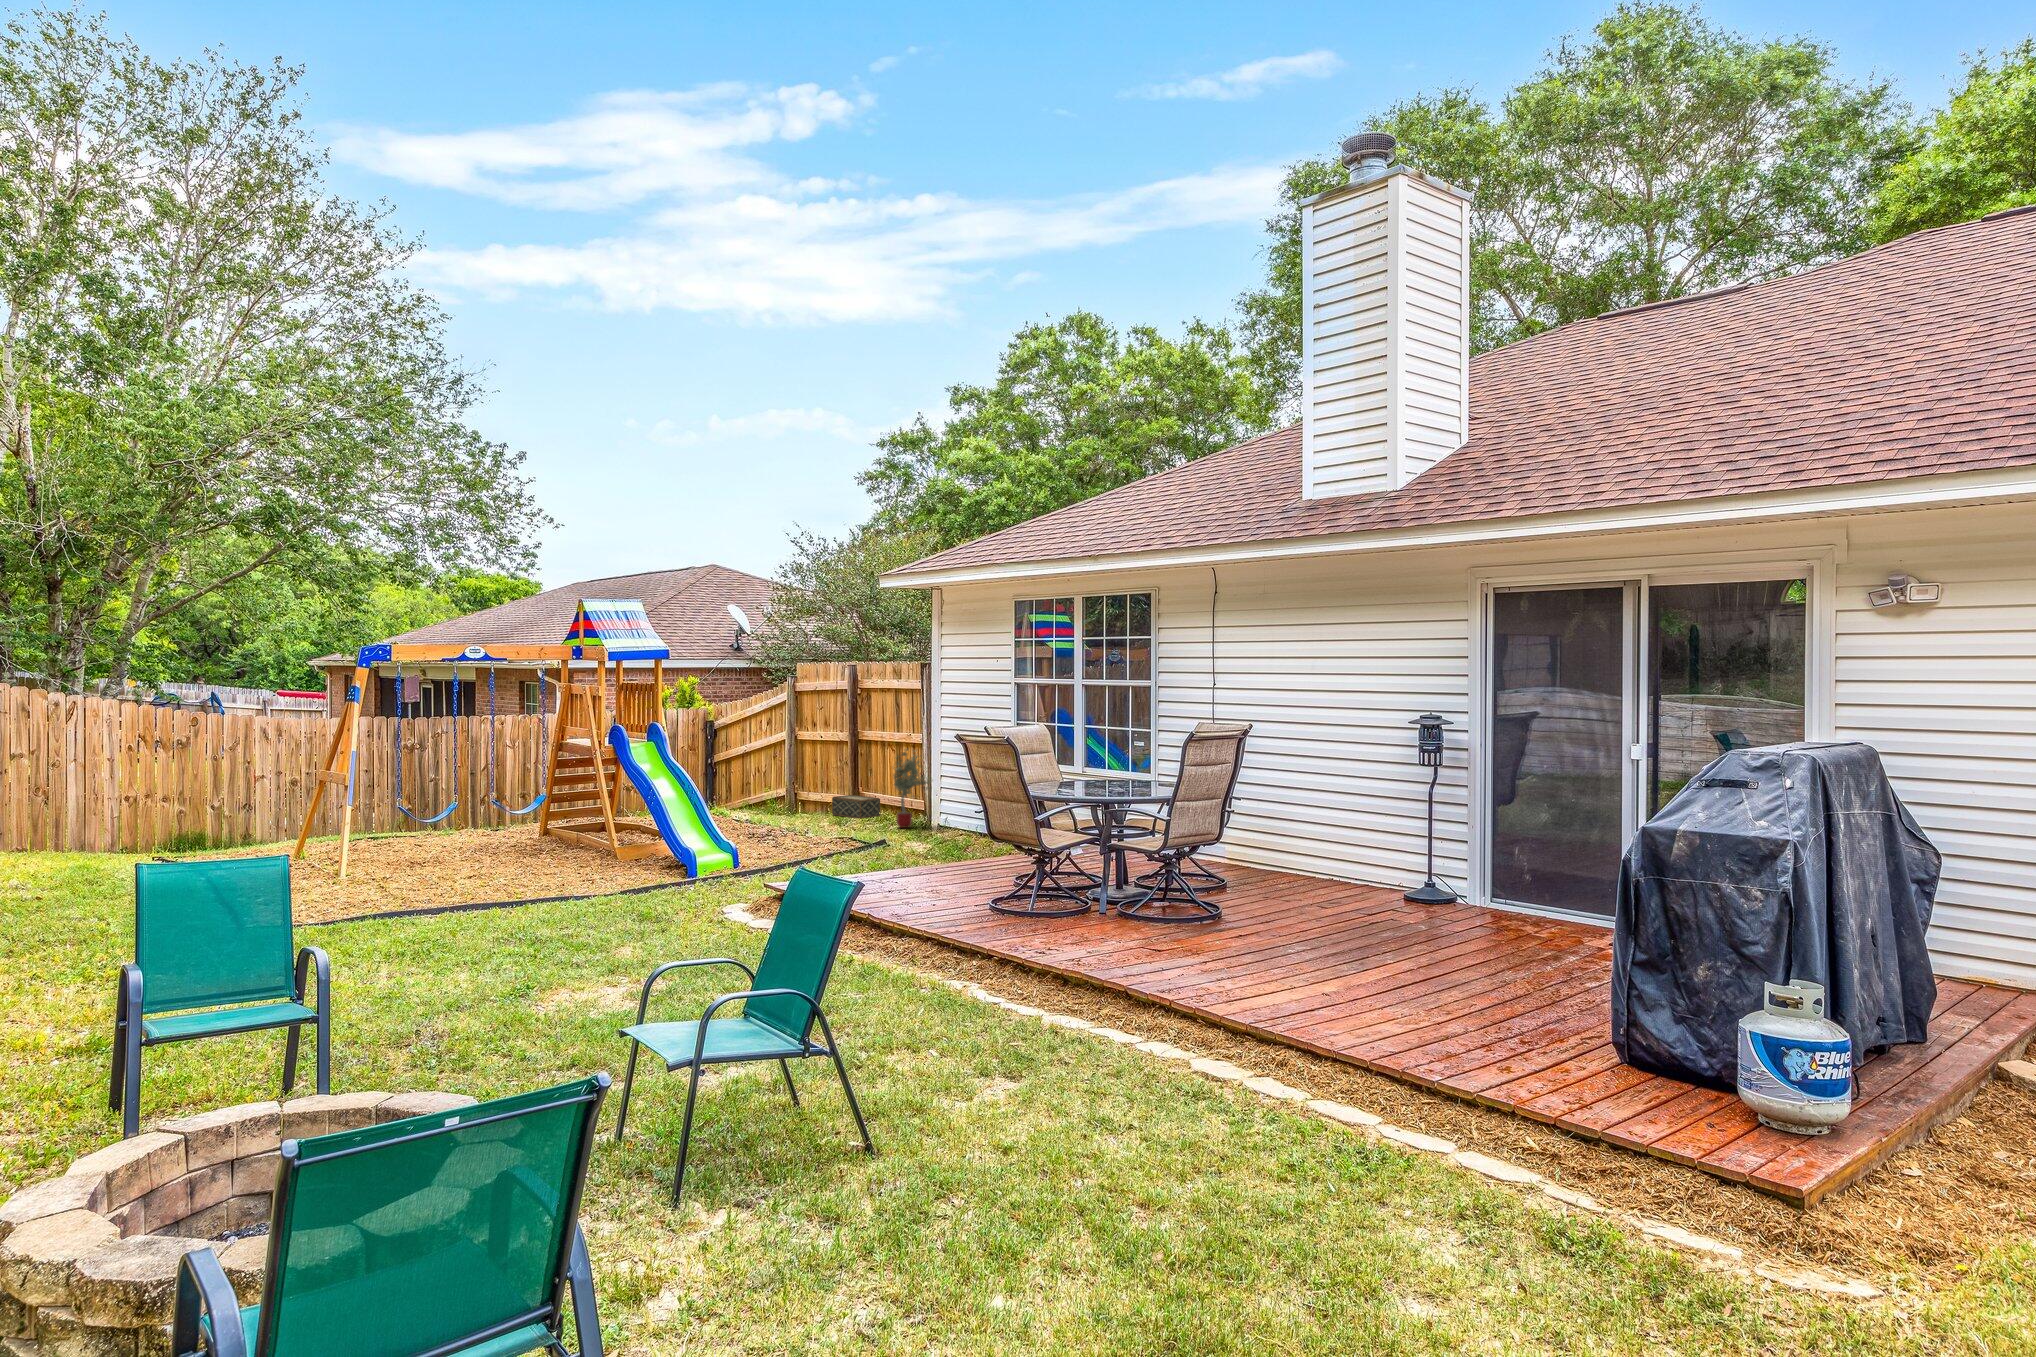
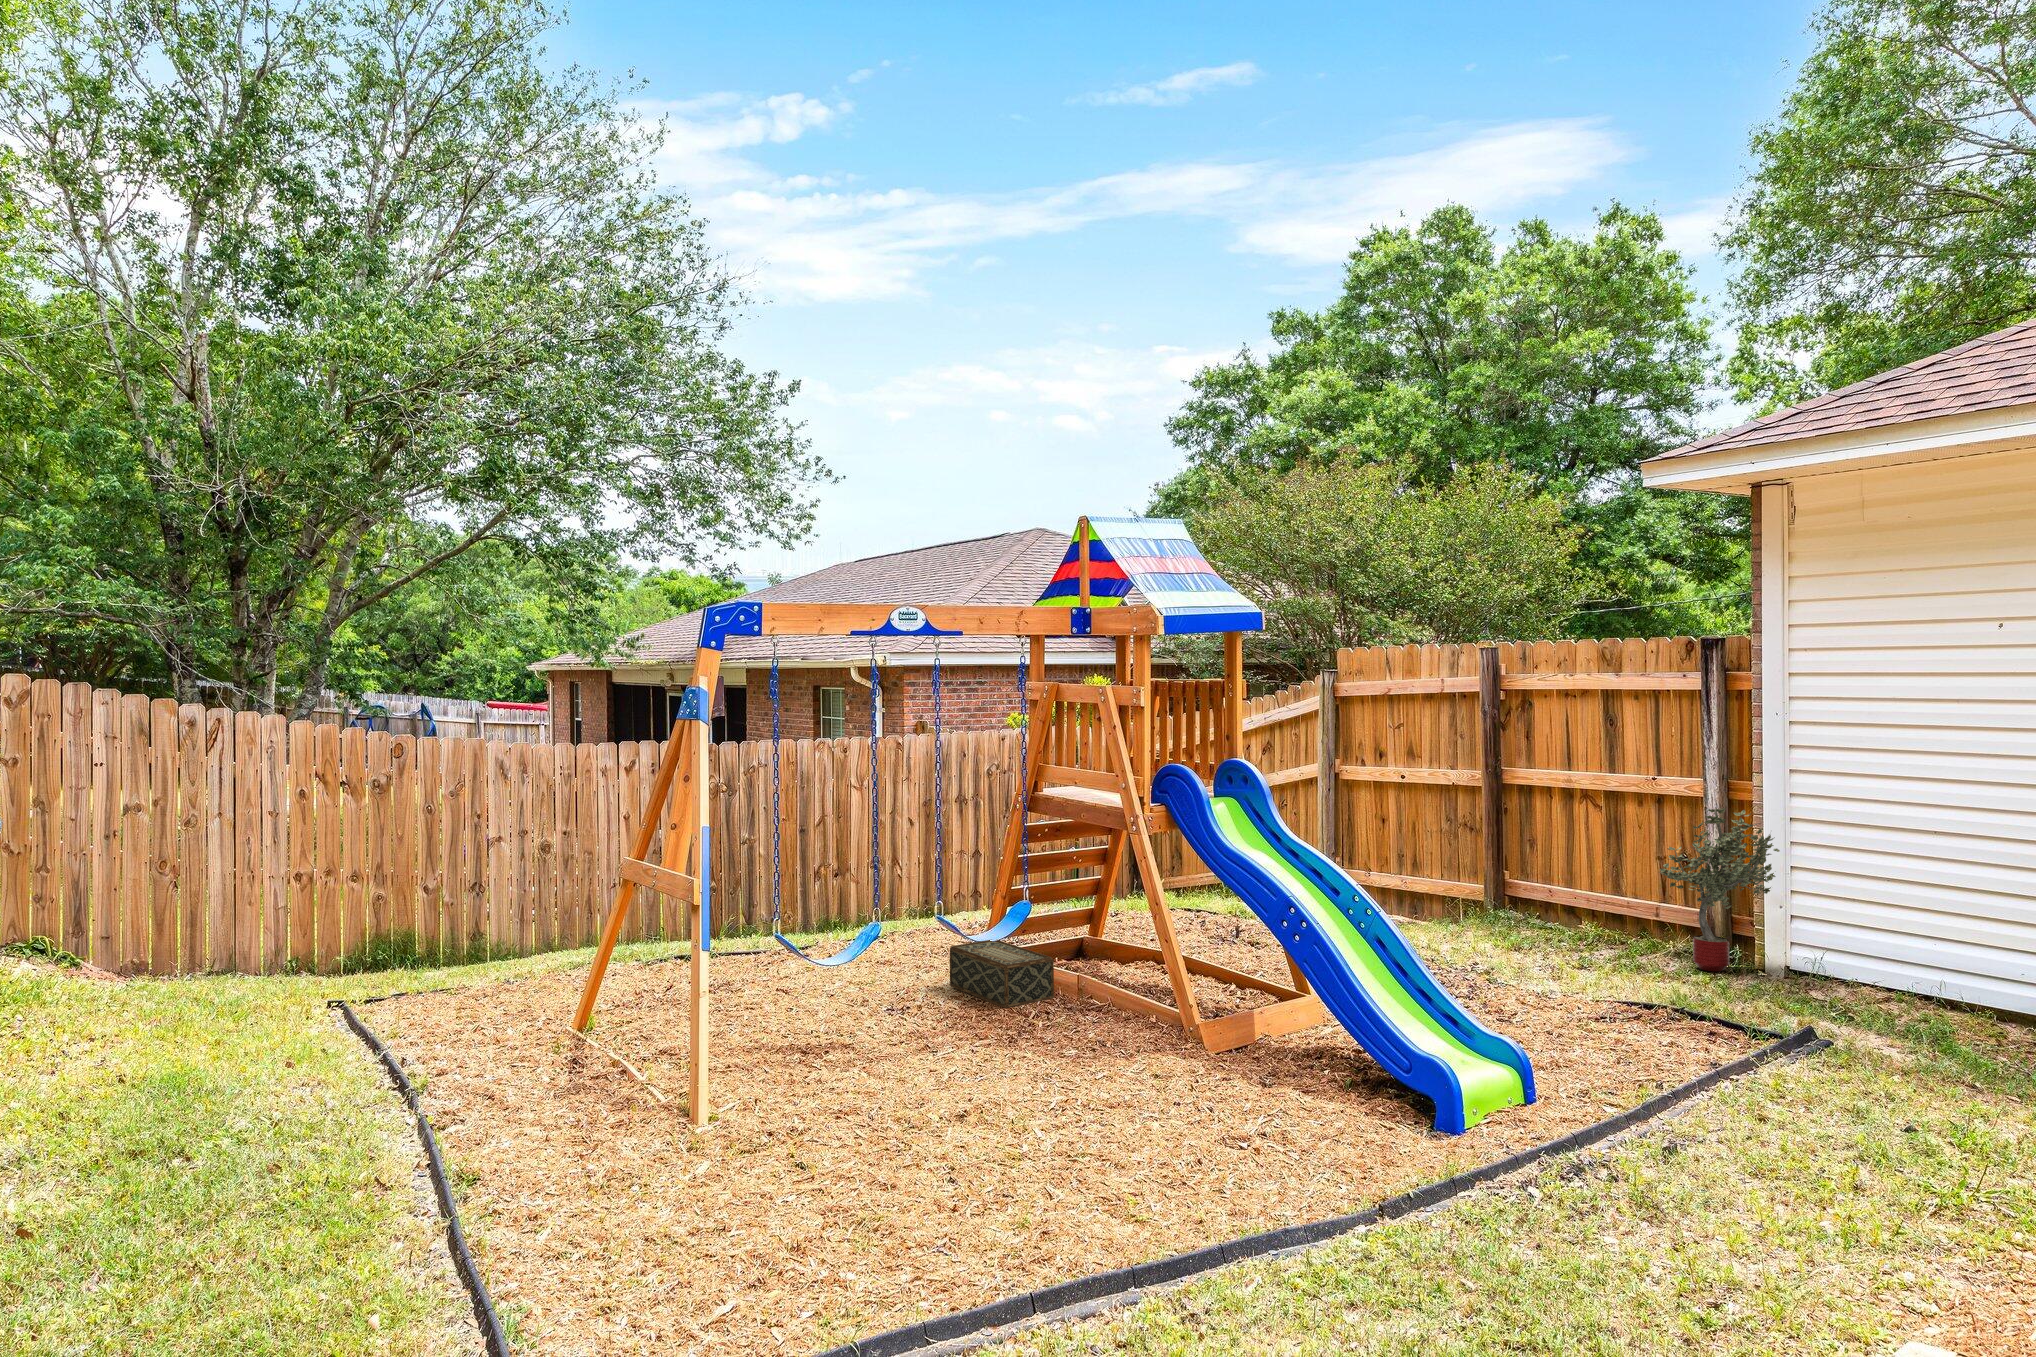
woven basket: present [832,795,880,818] -> present [950,940,1054,1008]

